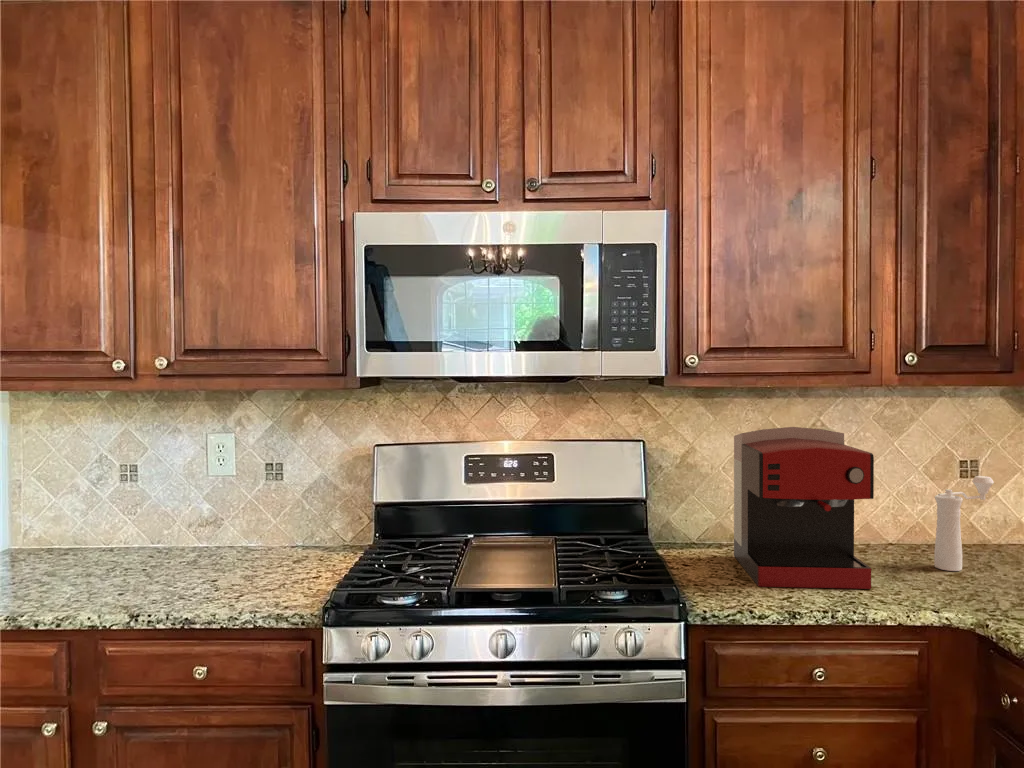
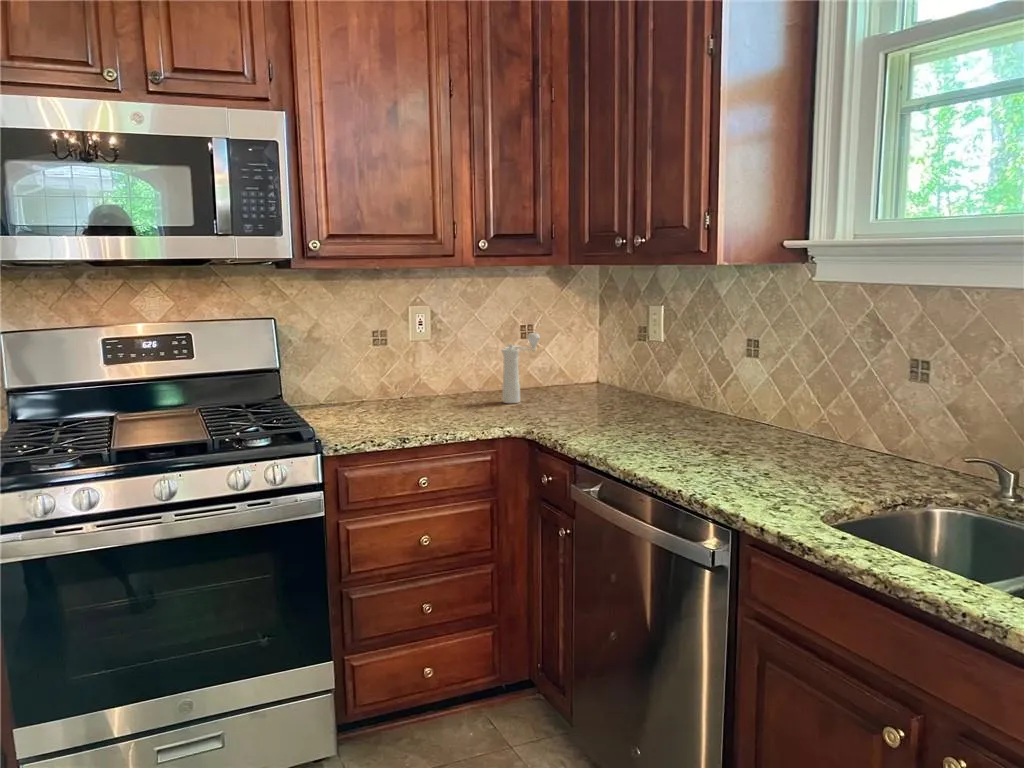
coffee maker: present [734,427,874,589] -> none [353,300,457,426]

